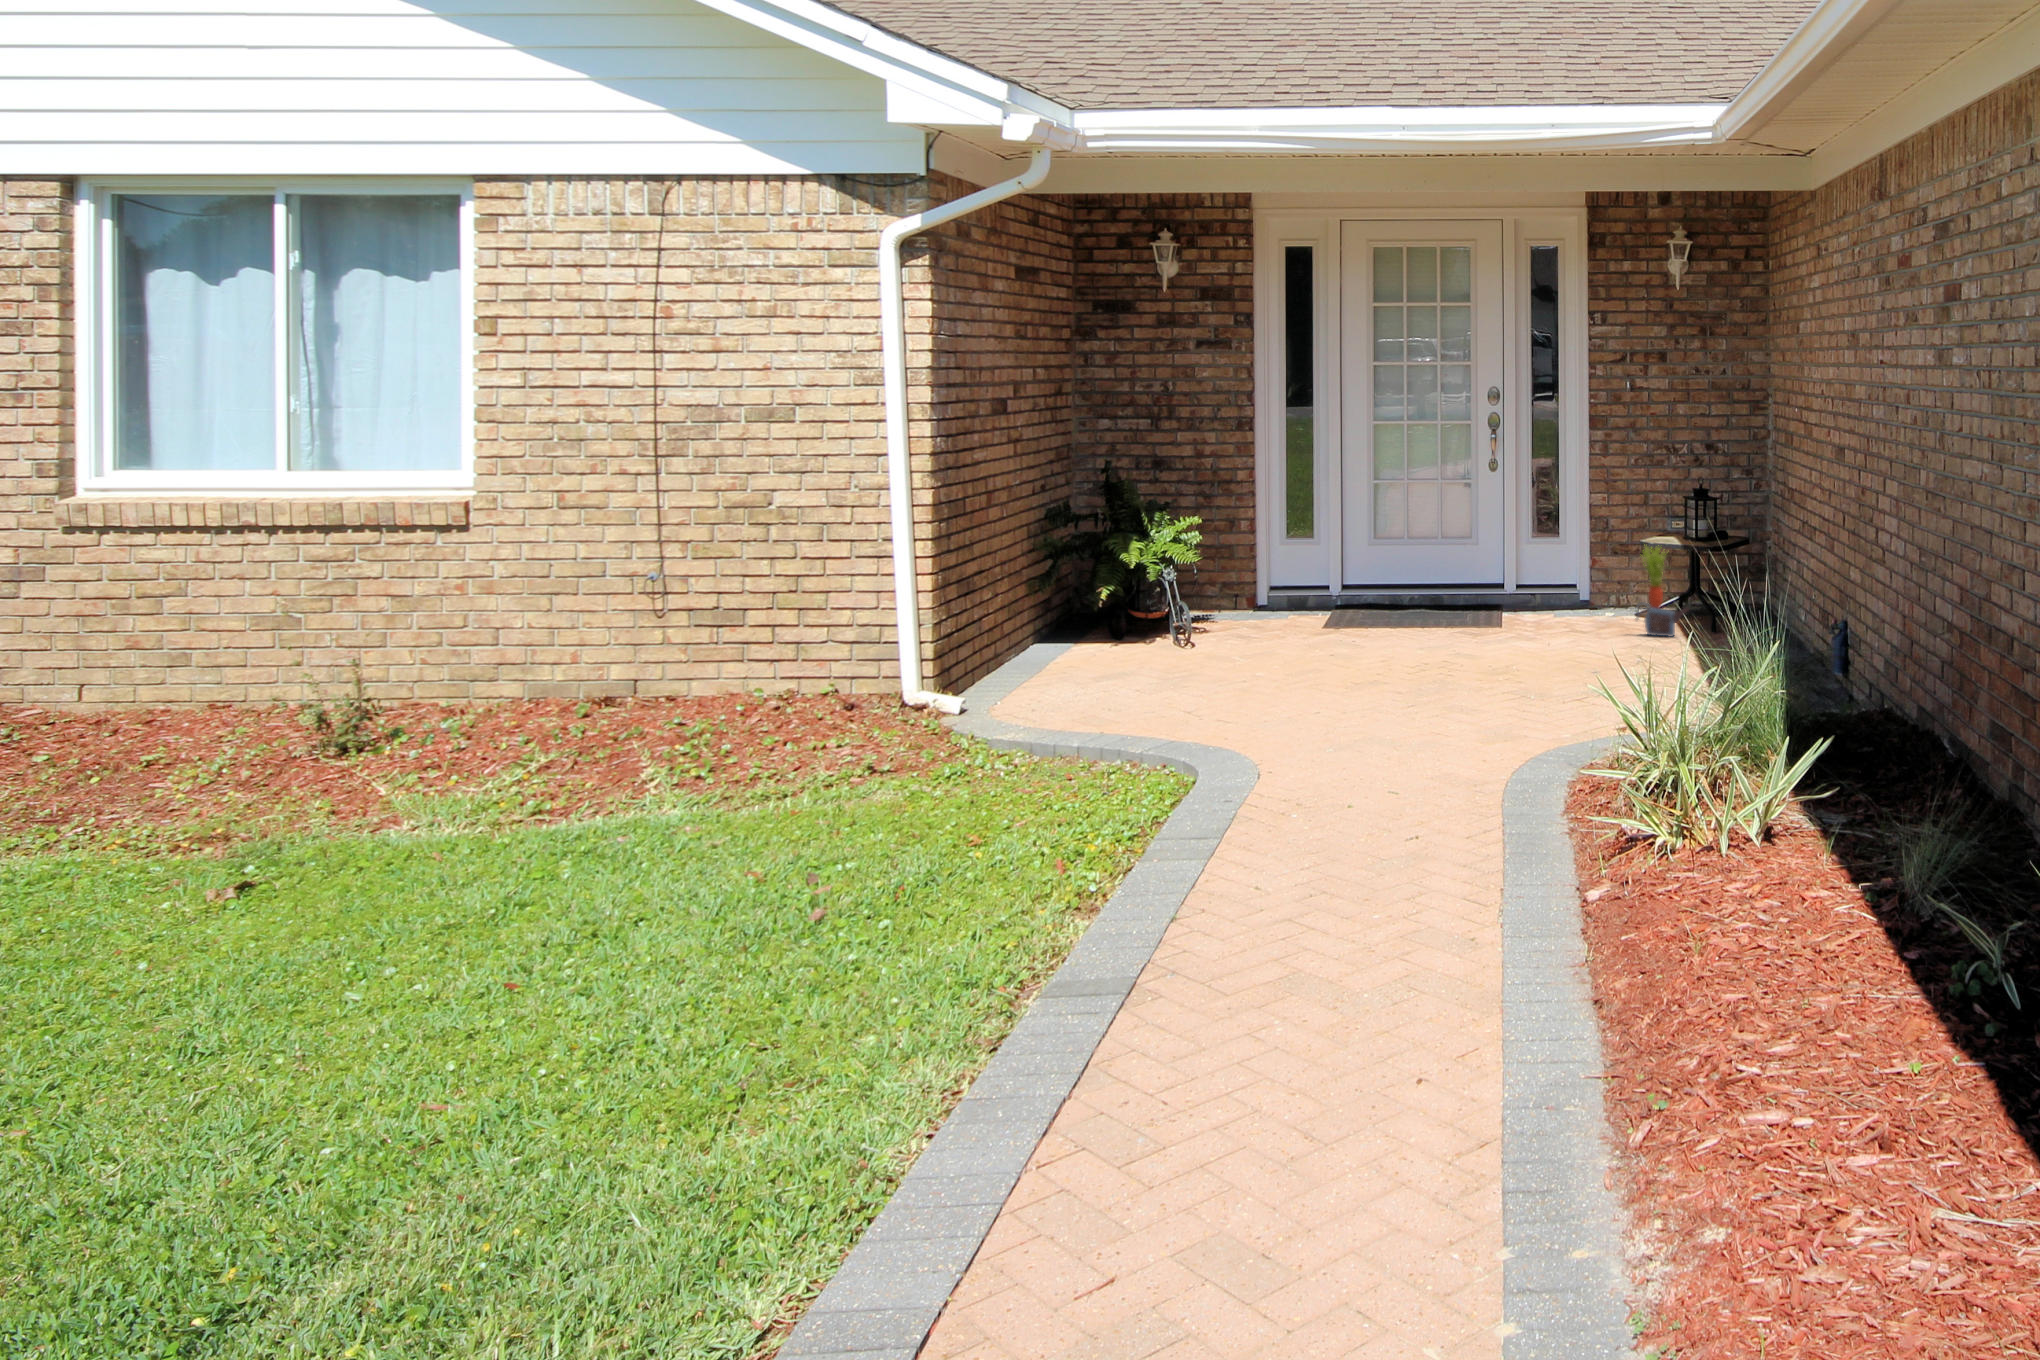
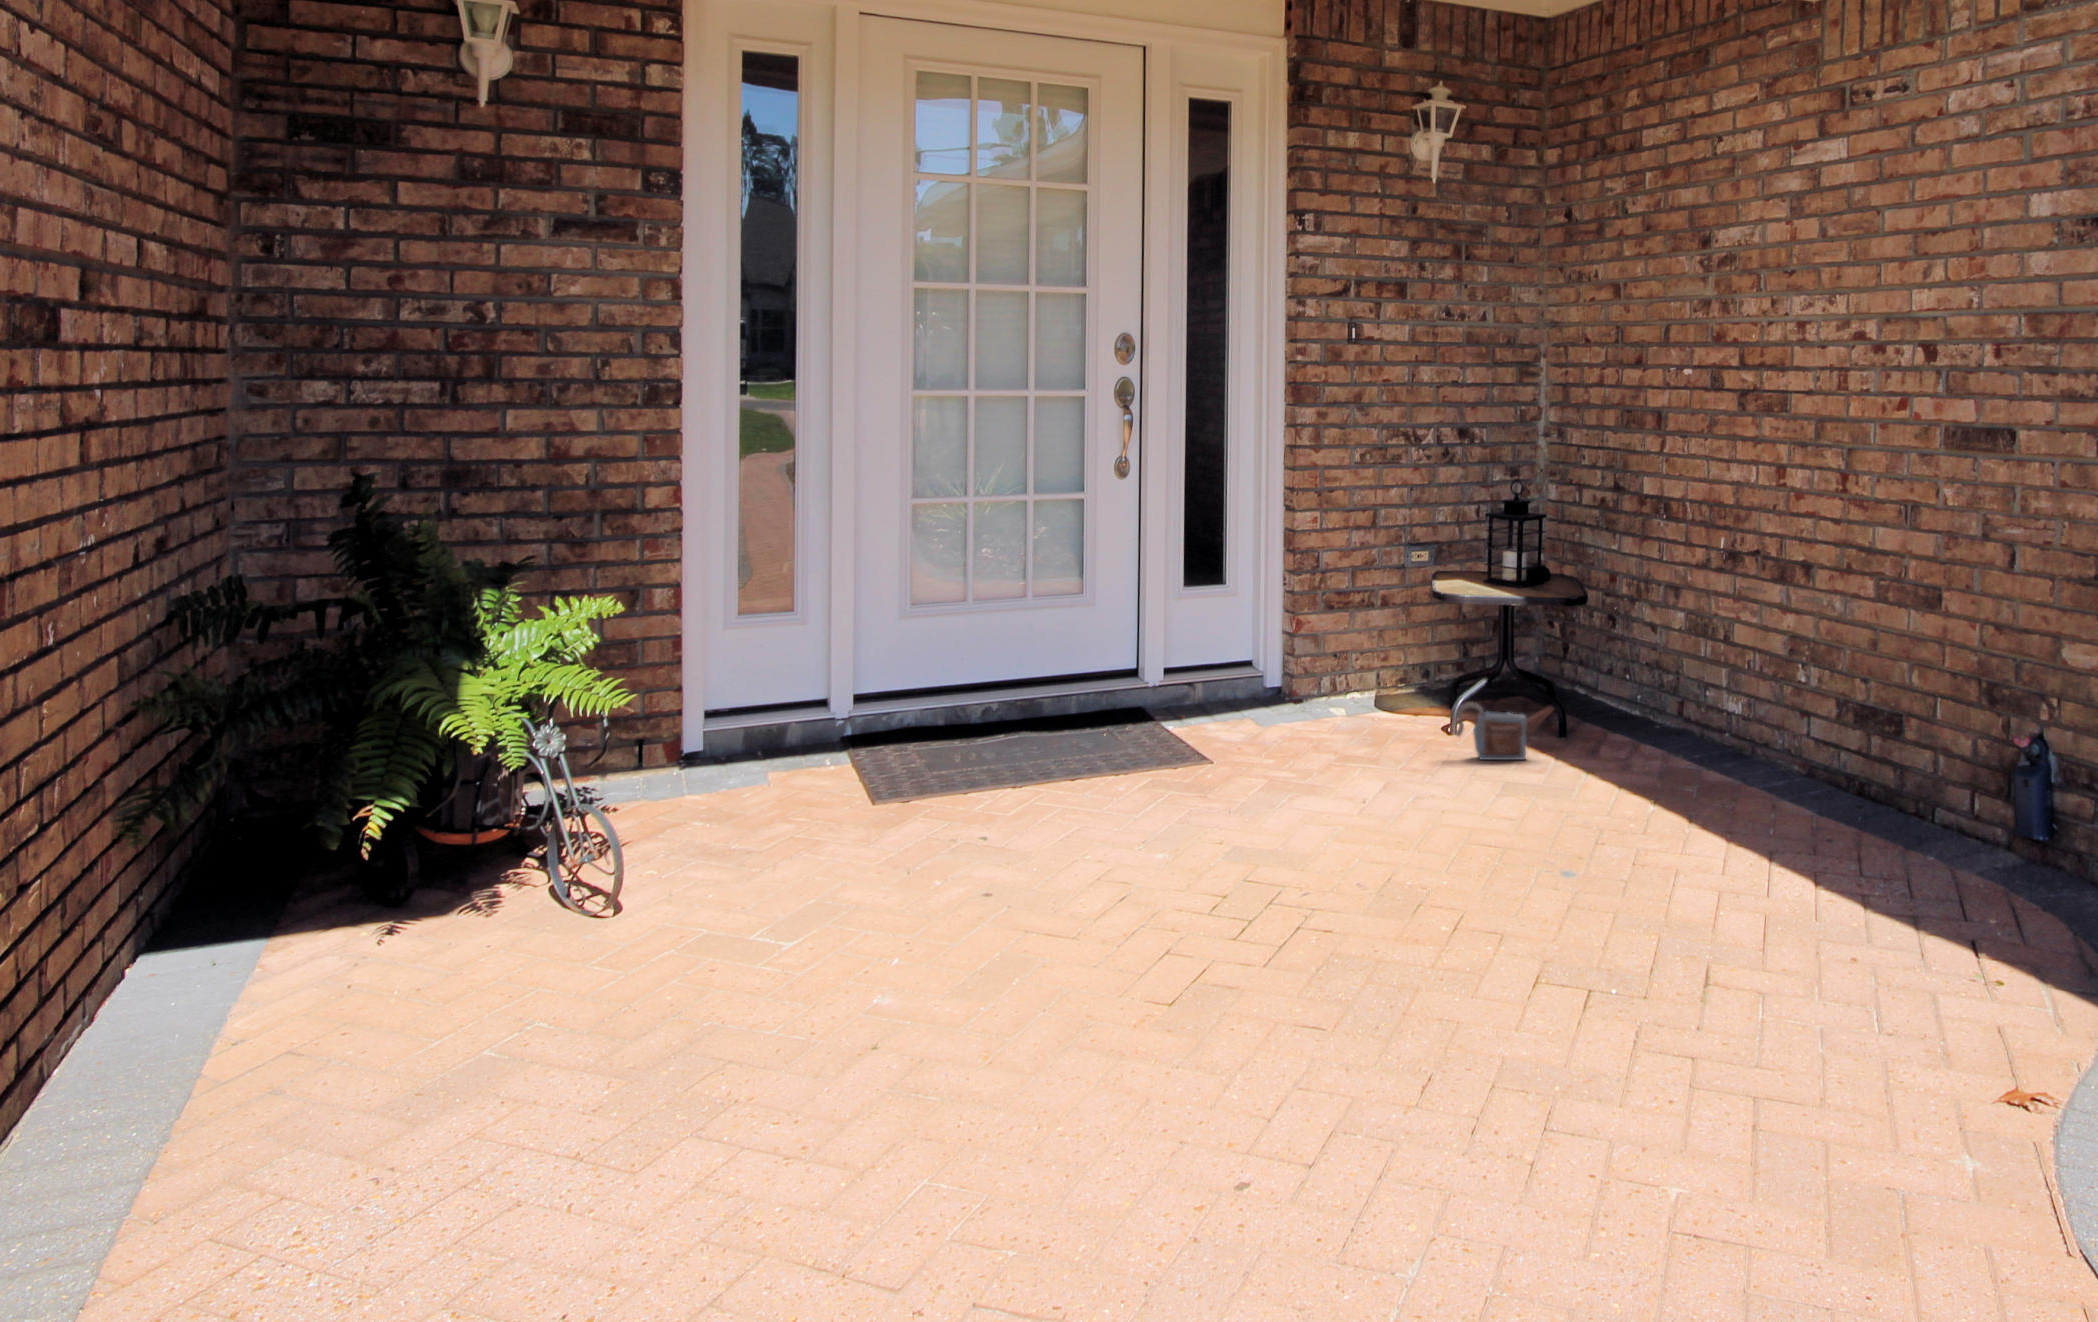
potted plant: present [1643,545,1669,608] -> none [1363,587,1406,696]

